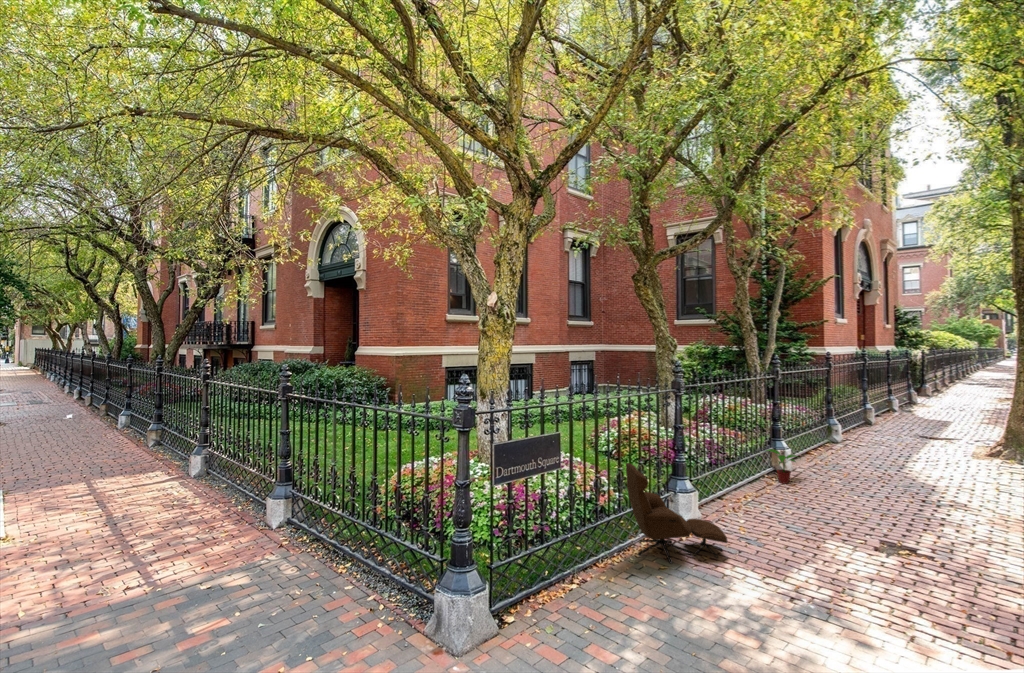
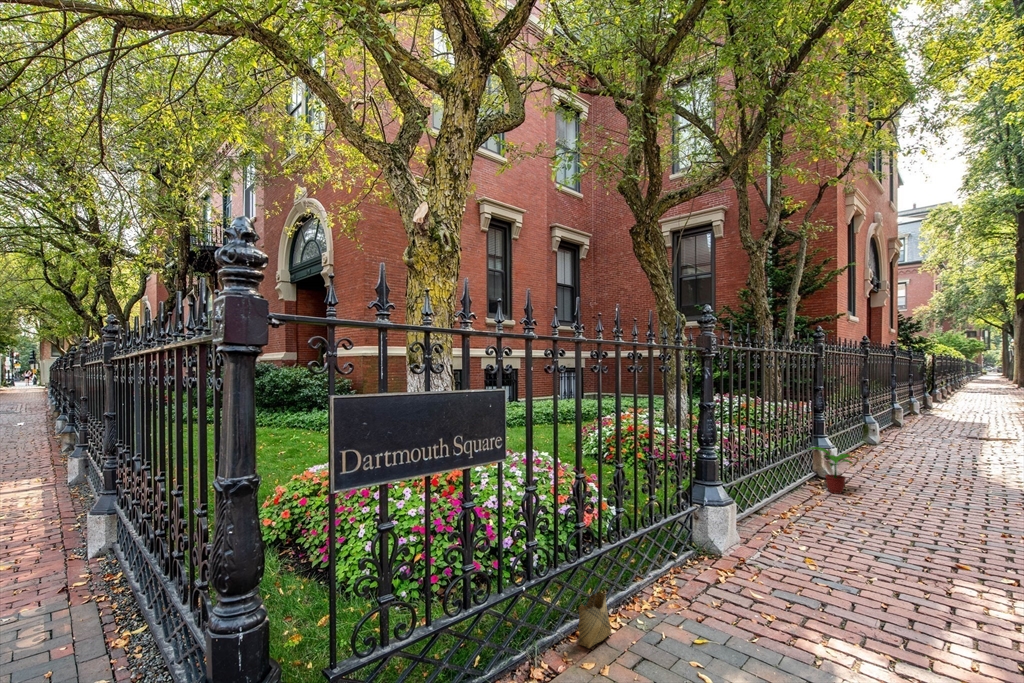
lounge chair: present [626,463,727,563] -> none [626,453,807,631]
woven basket: none [597,533,615,570] -> present [578,576,611,648]

